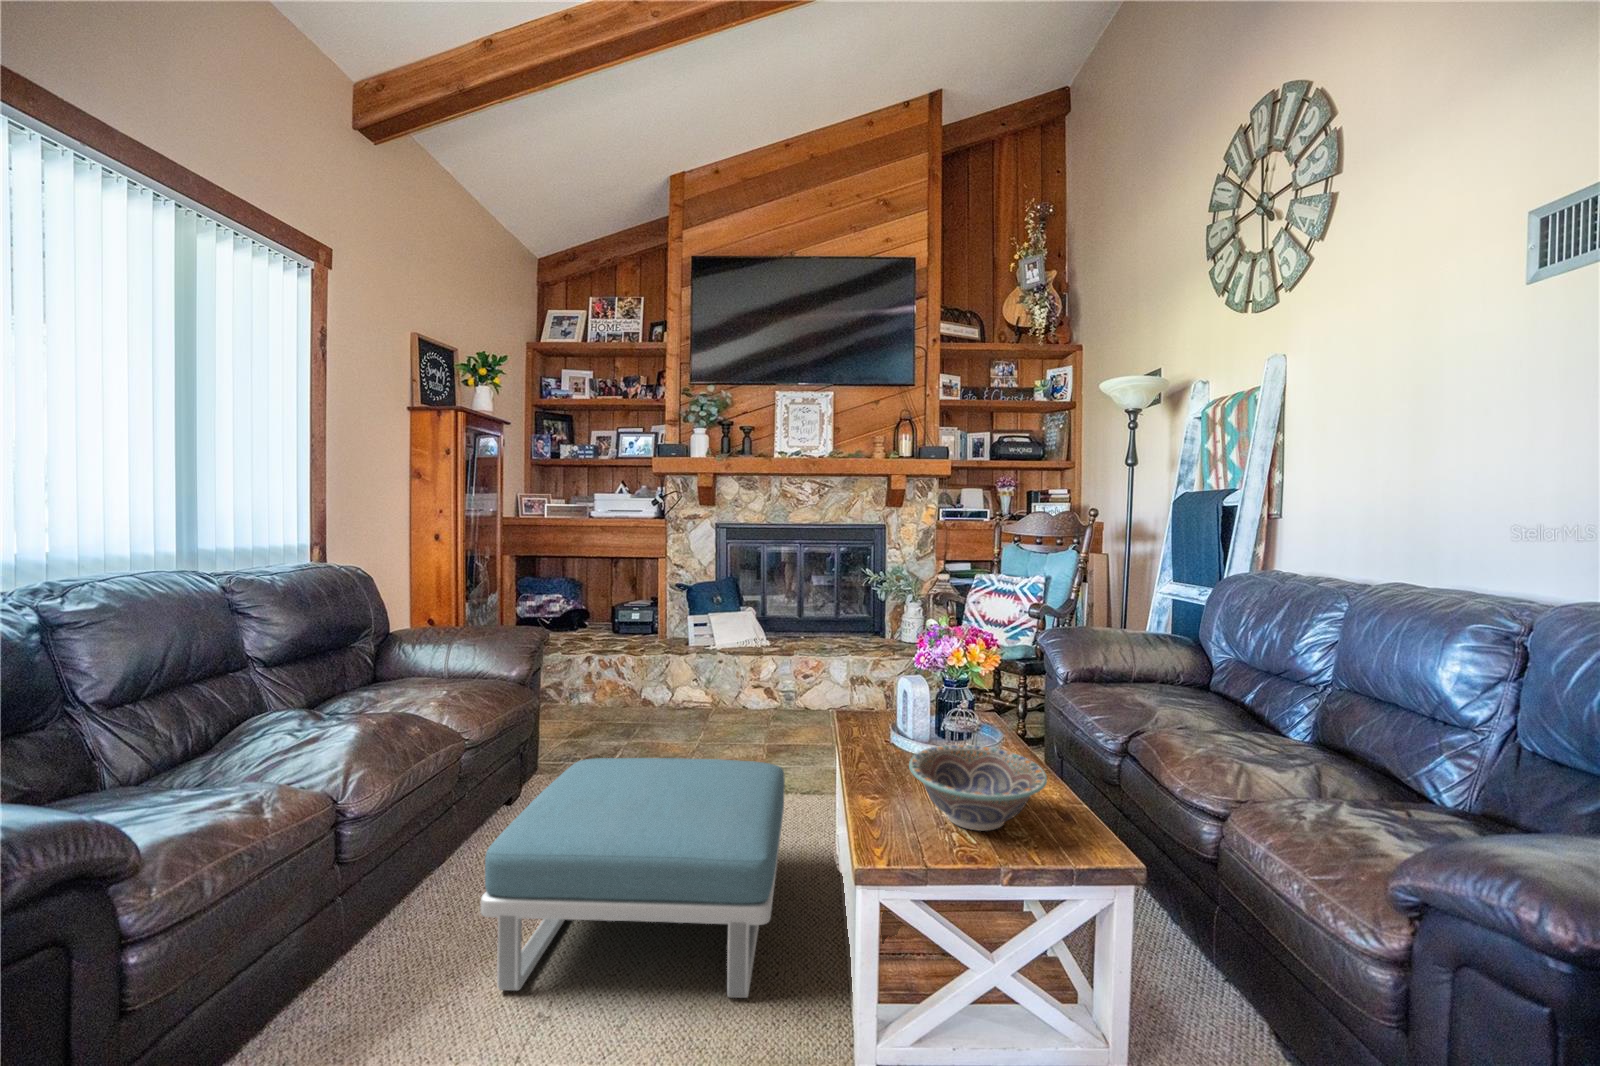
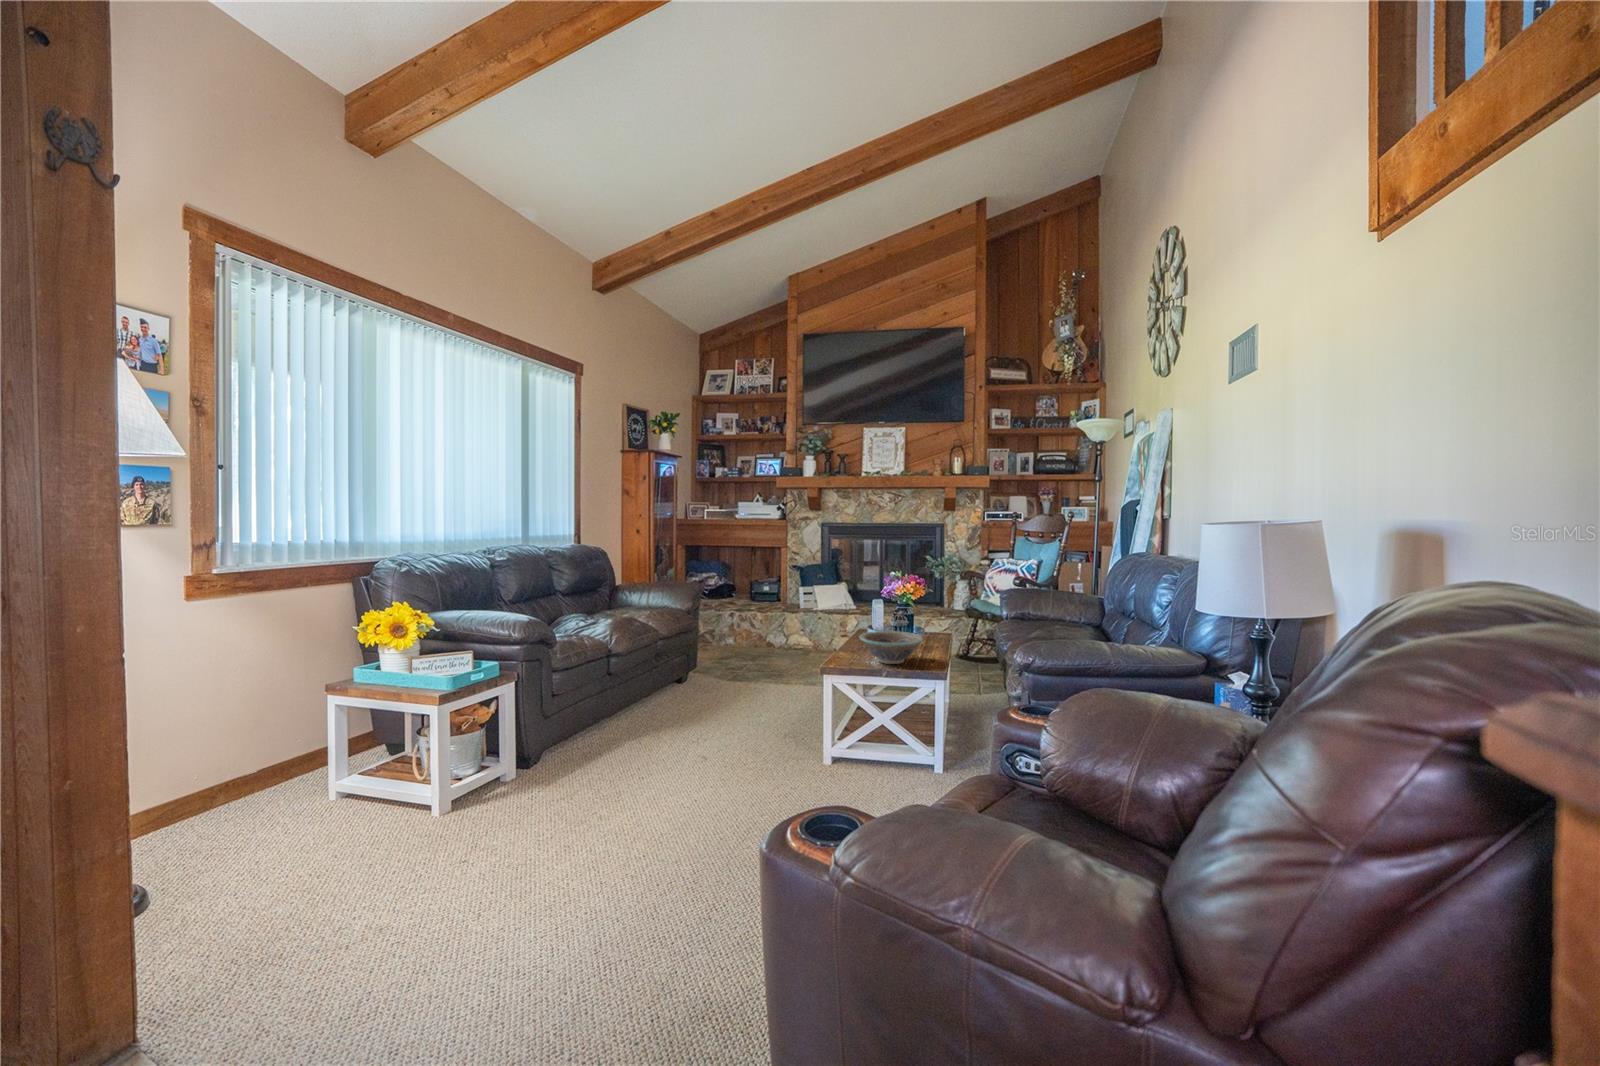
footstool: present [481,758,785,998] -> none [671,648,825,744]

